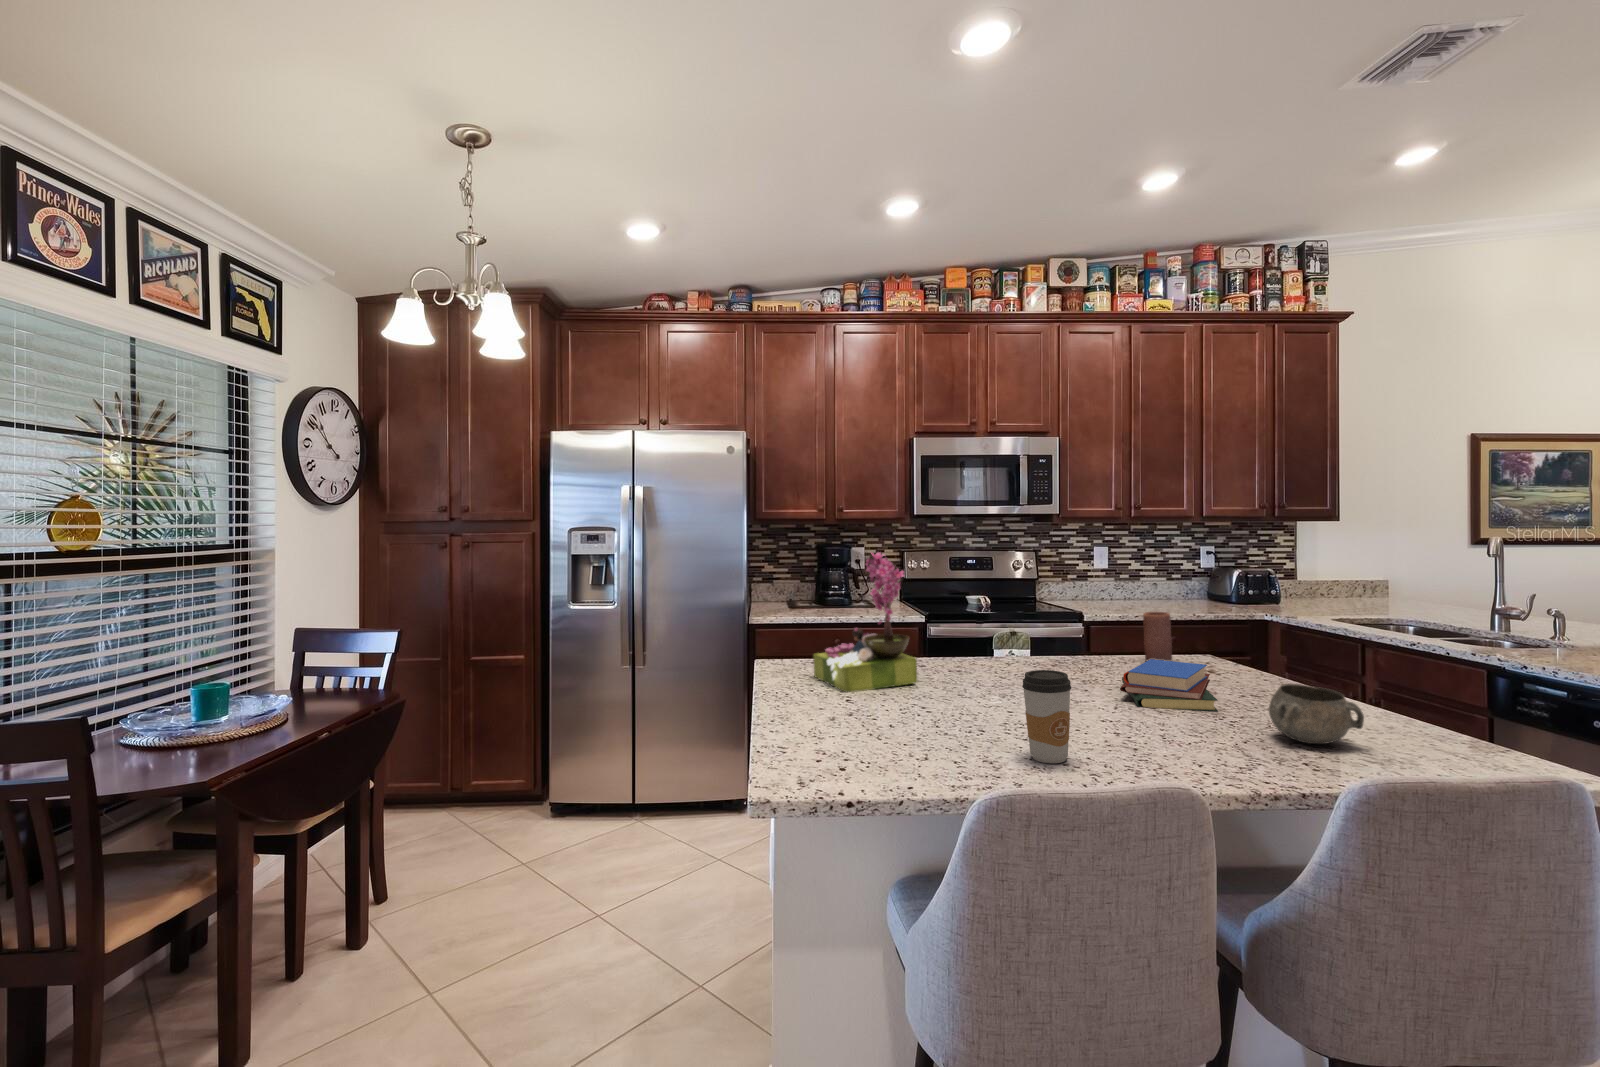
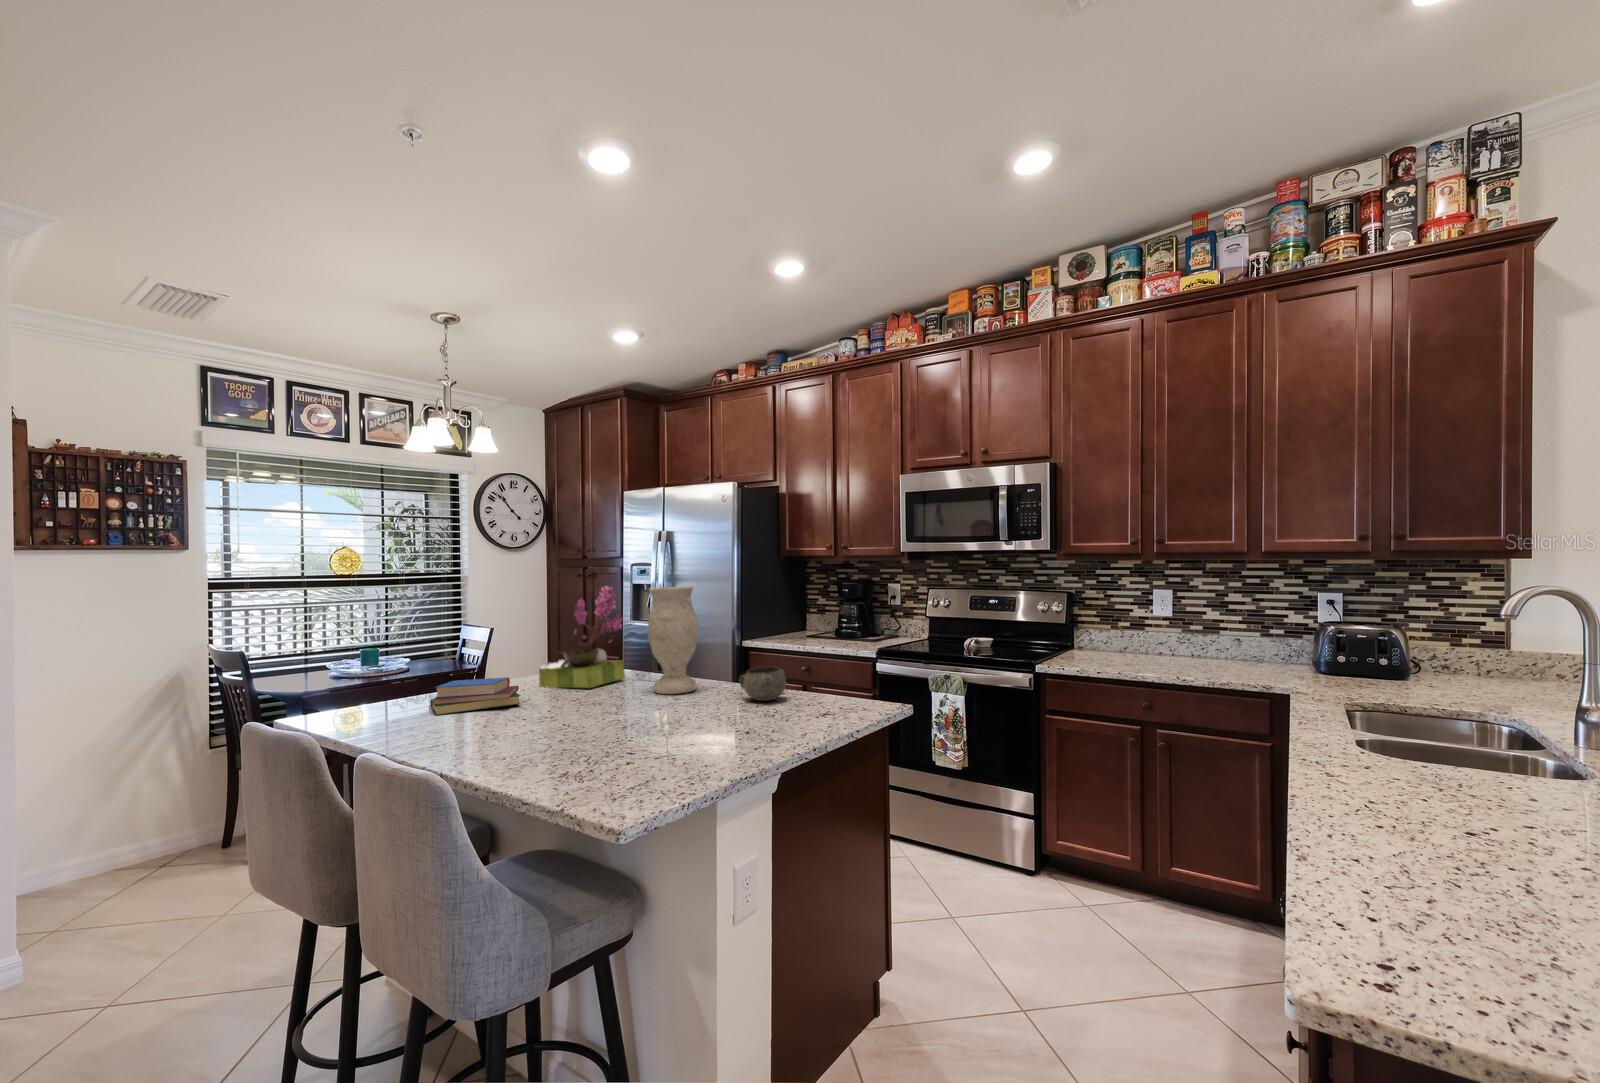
vase: none [960,549,1021,676] -> present [647,586,698,694]
candle: present [1143,612,1172,661] -> none [811,654,839,707]
book: present [1120,659,1218,711] -> present [431,677,521,715]
coffee cup: present [1022,670,1071,763] -> none [393,667,429,728]
decorative bowl: present [1269,684,1364,744] -> present [739,666,786,701]

